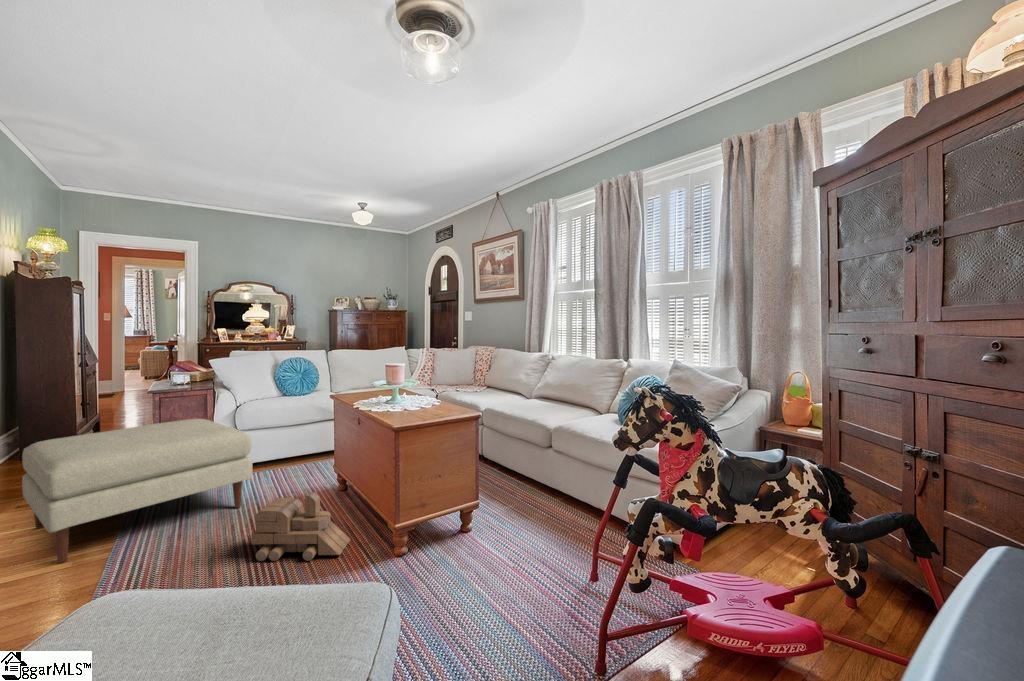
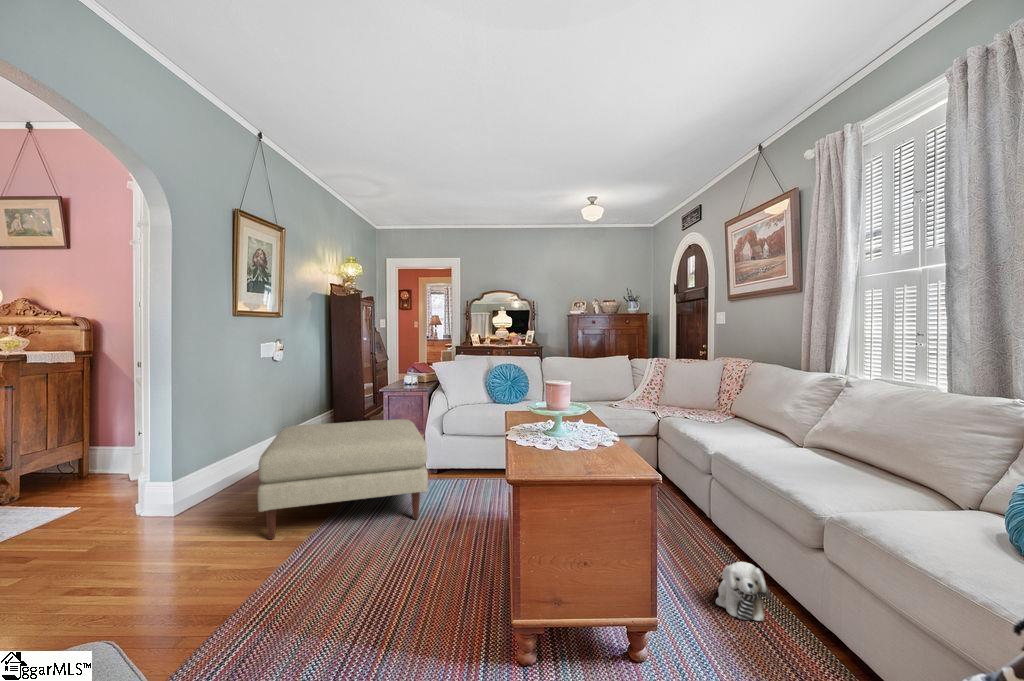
plush toy: none [497,469,526,502] -> present [716,562,770,621]
toy train: present [251,492,350,561] -> none [384,527,485,627]

